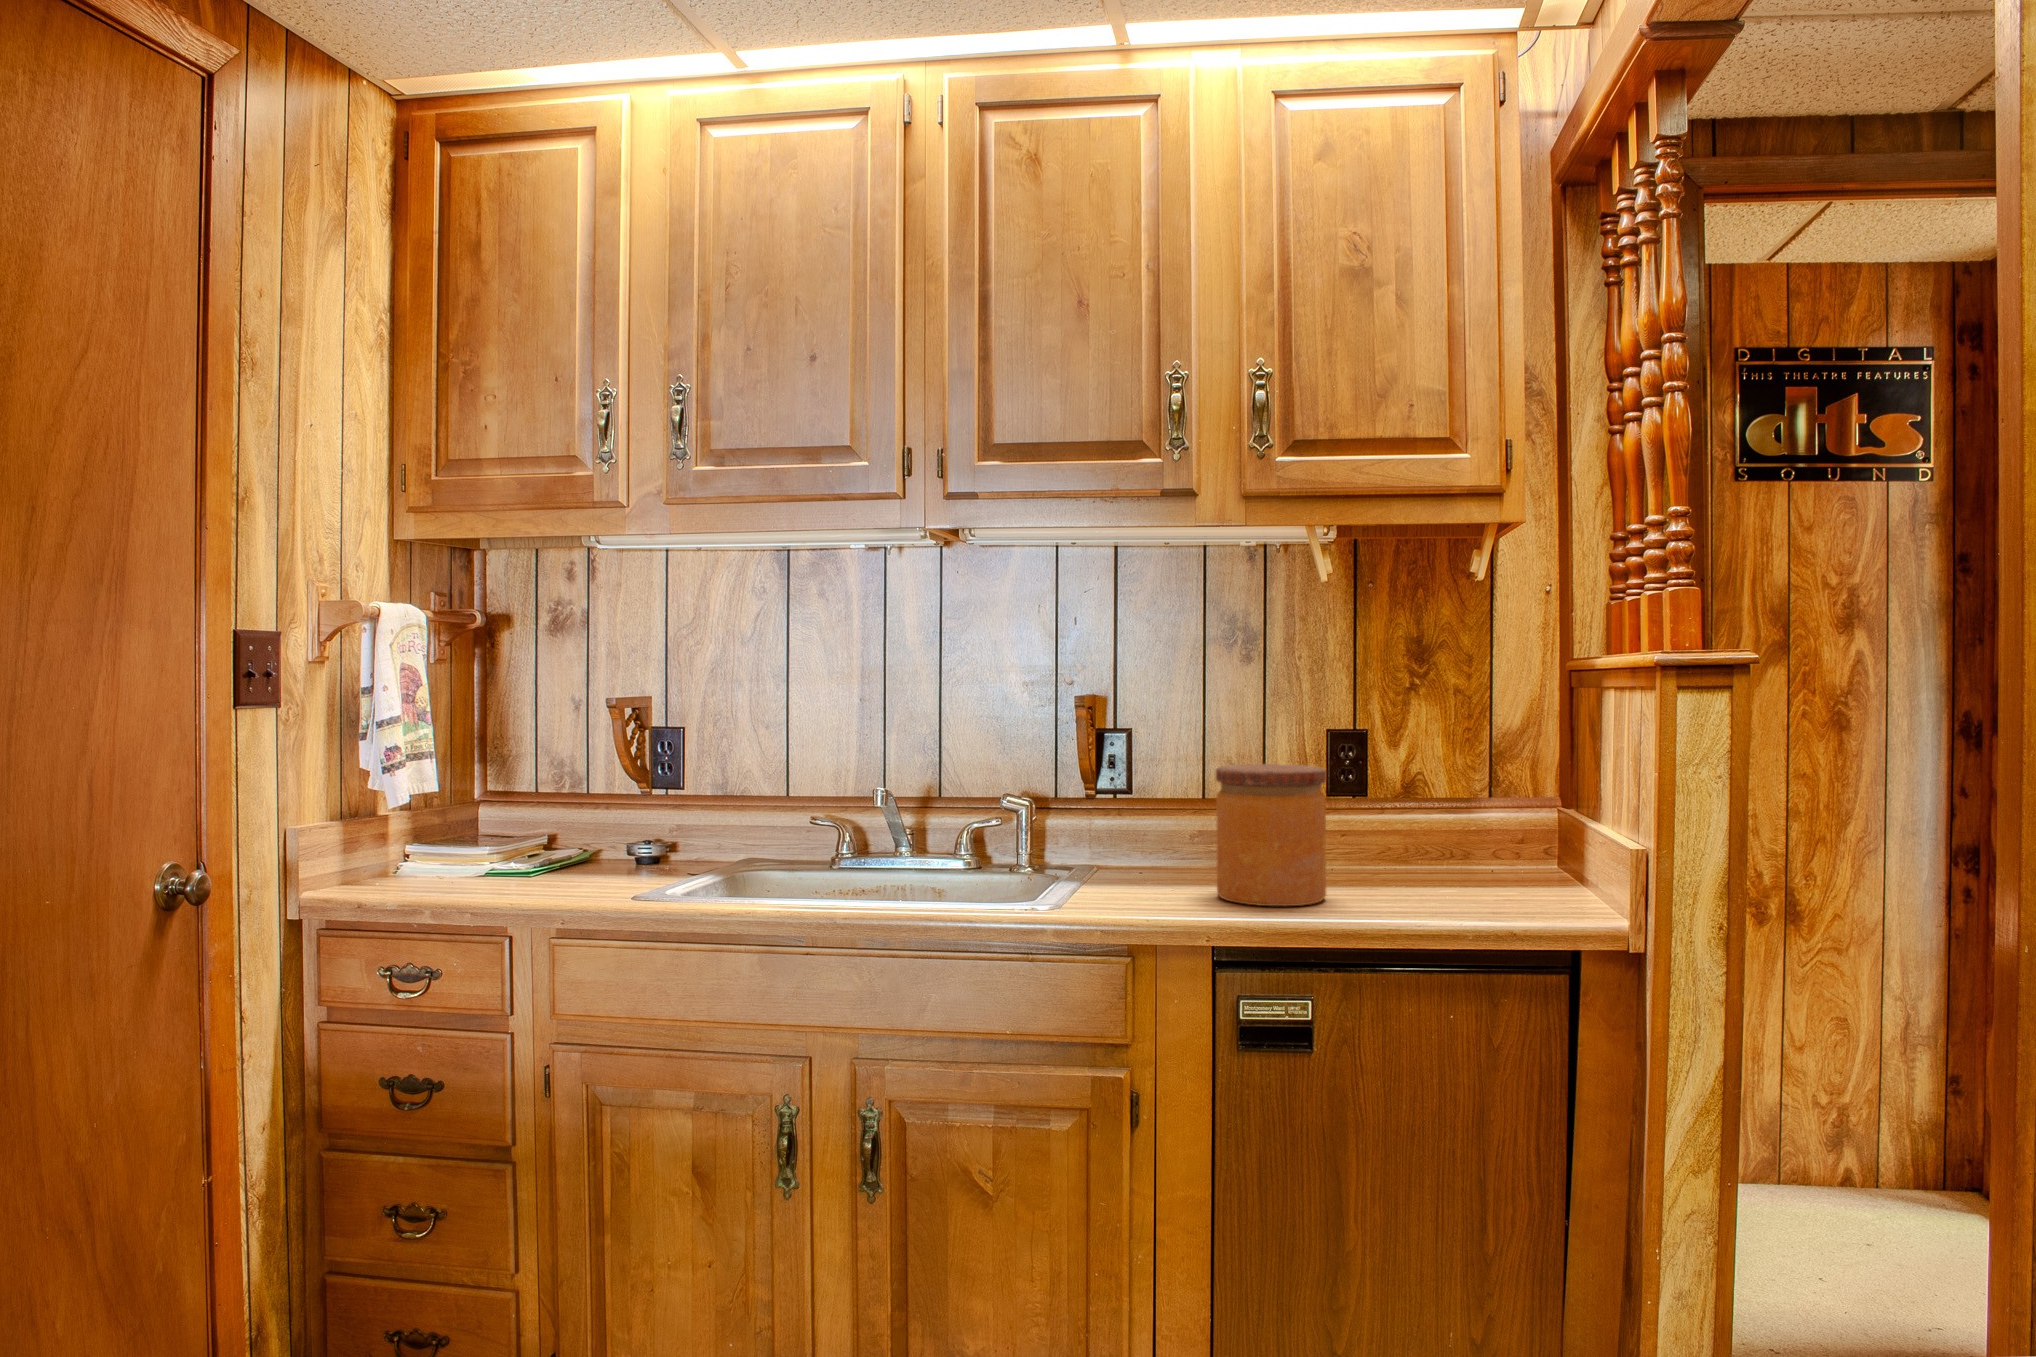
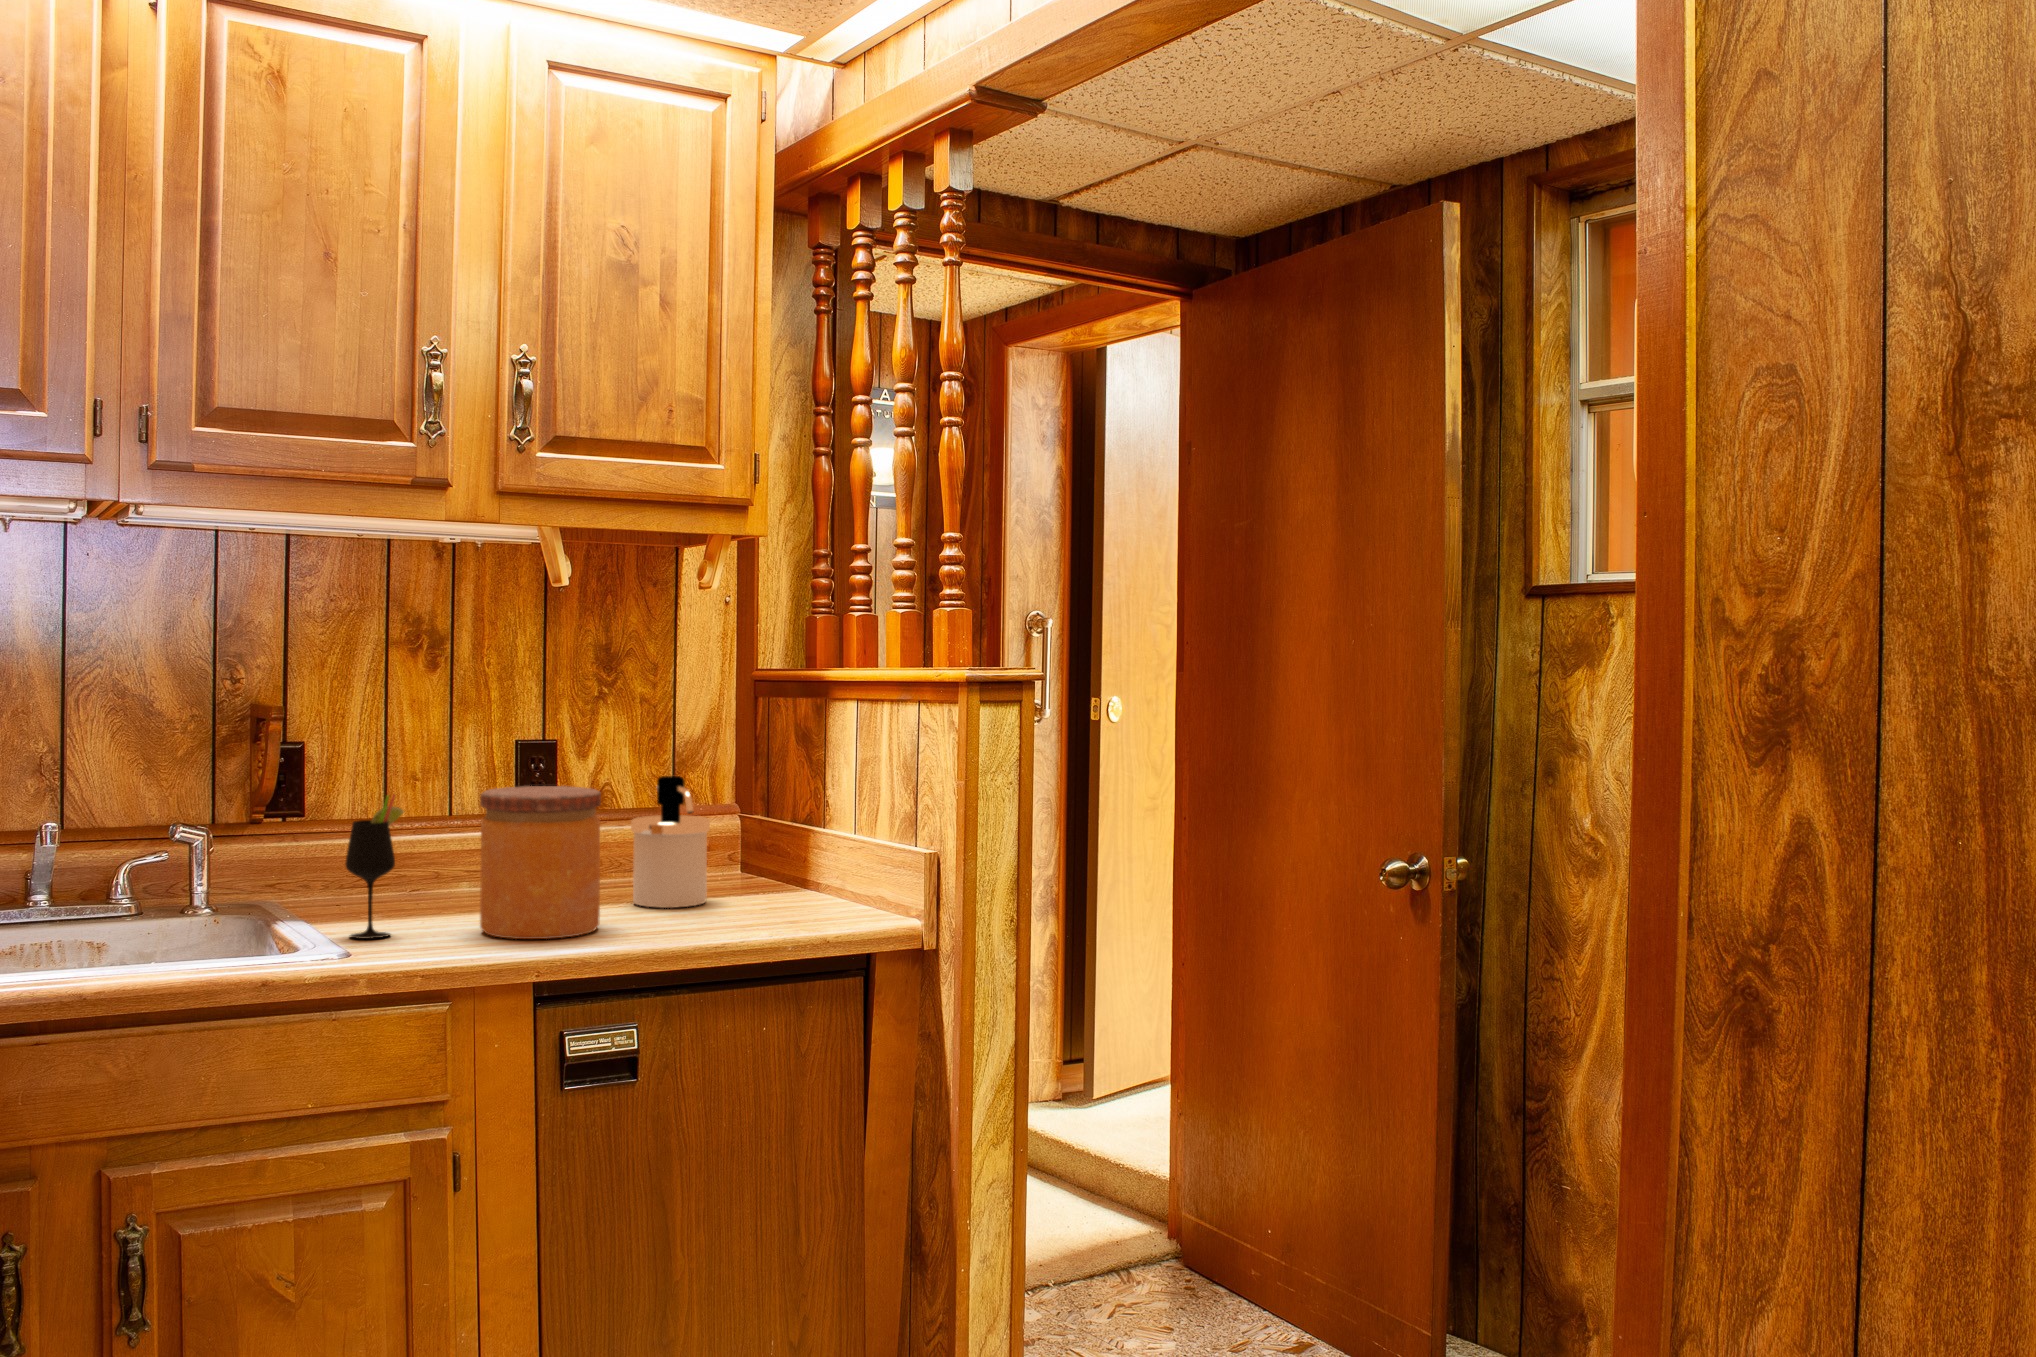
soap dispenser: none [1403,763,1484,894] -> present [631,776,710,908]
wine glass: none [1116,764,1164,887] -> present [345,794,404,939]

